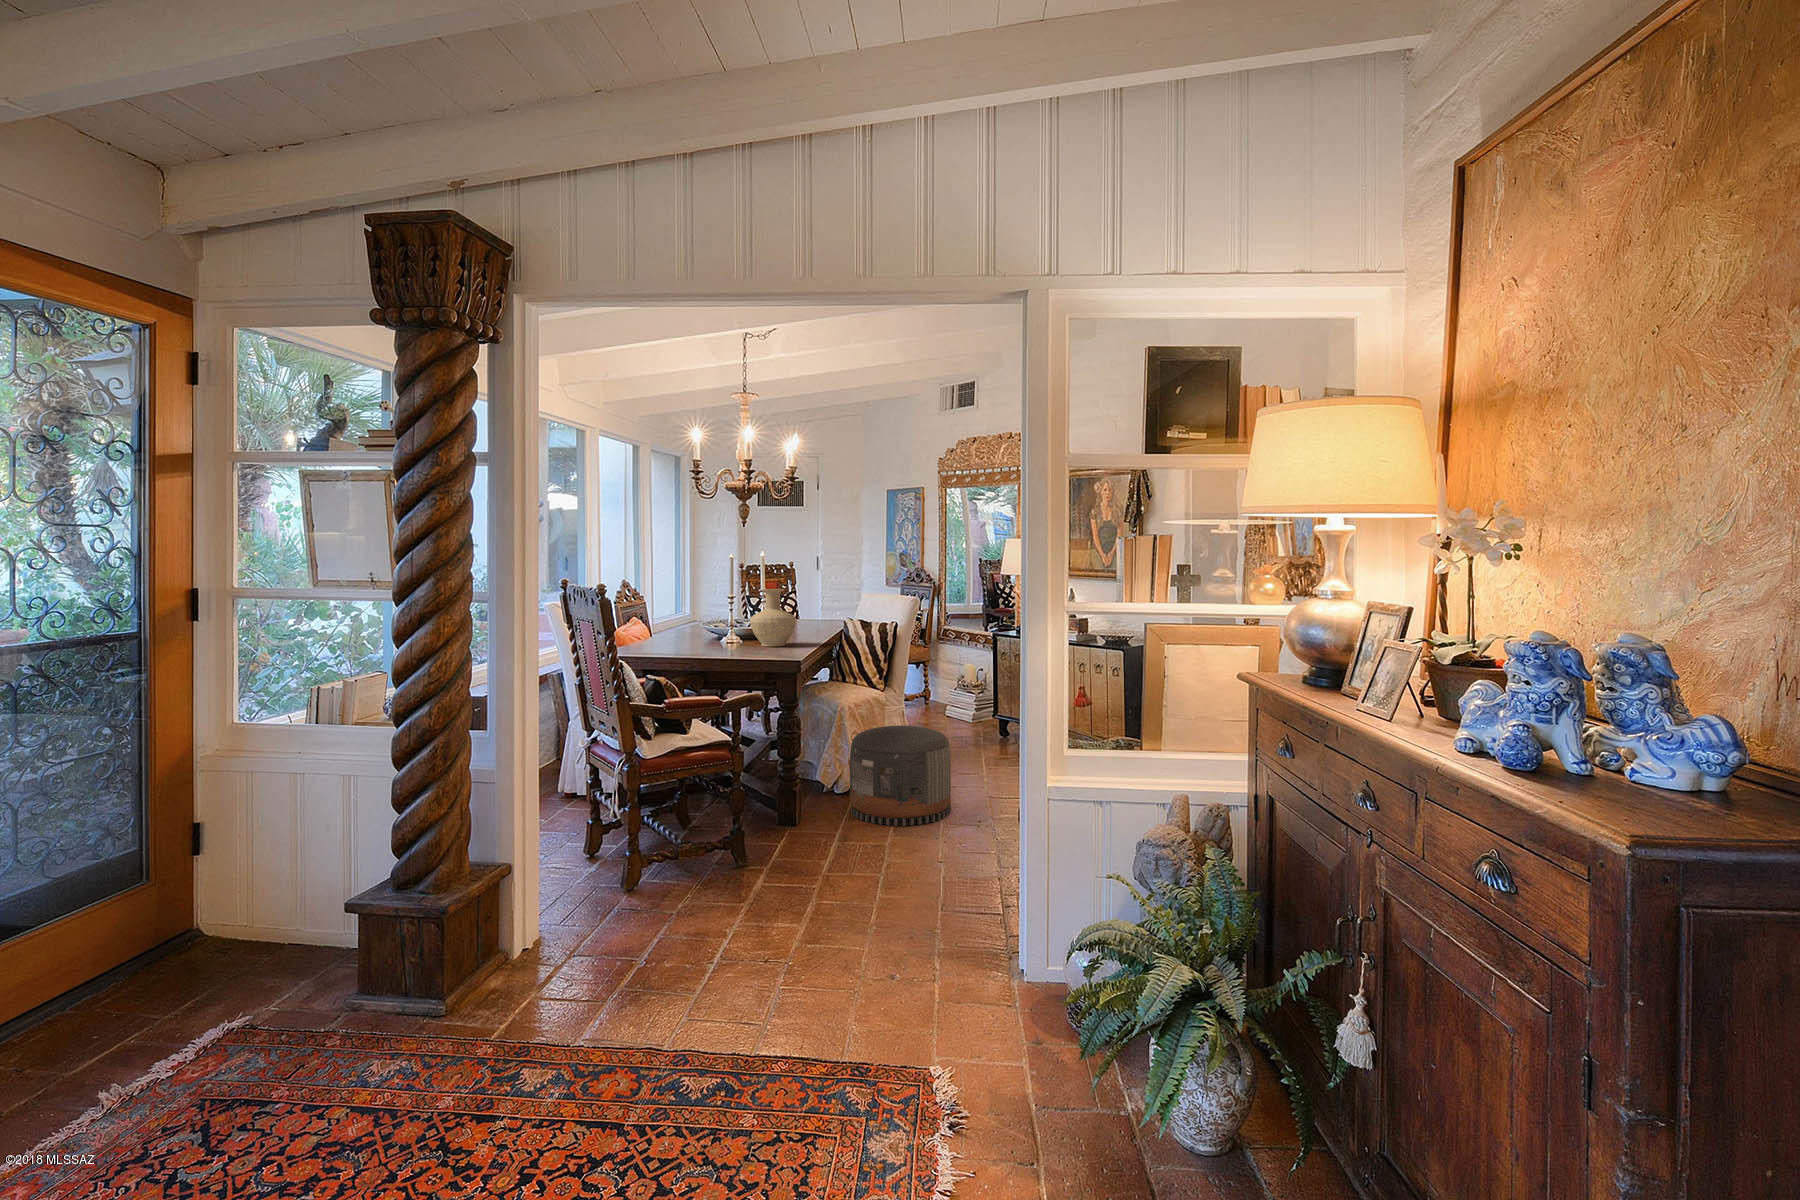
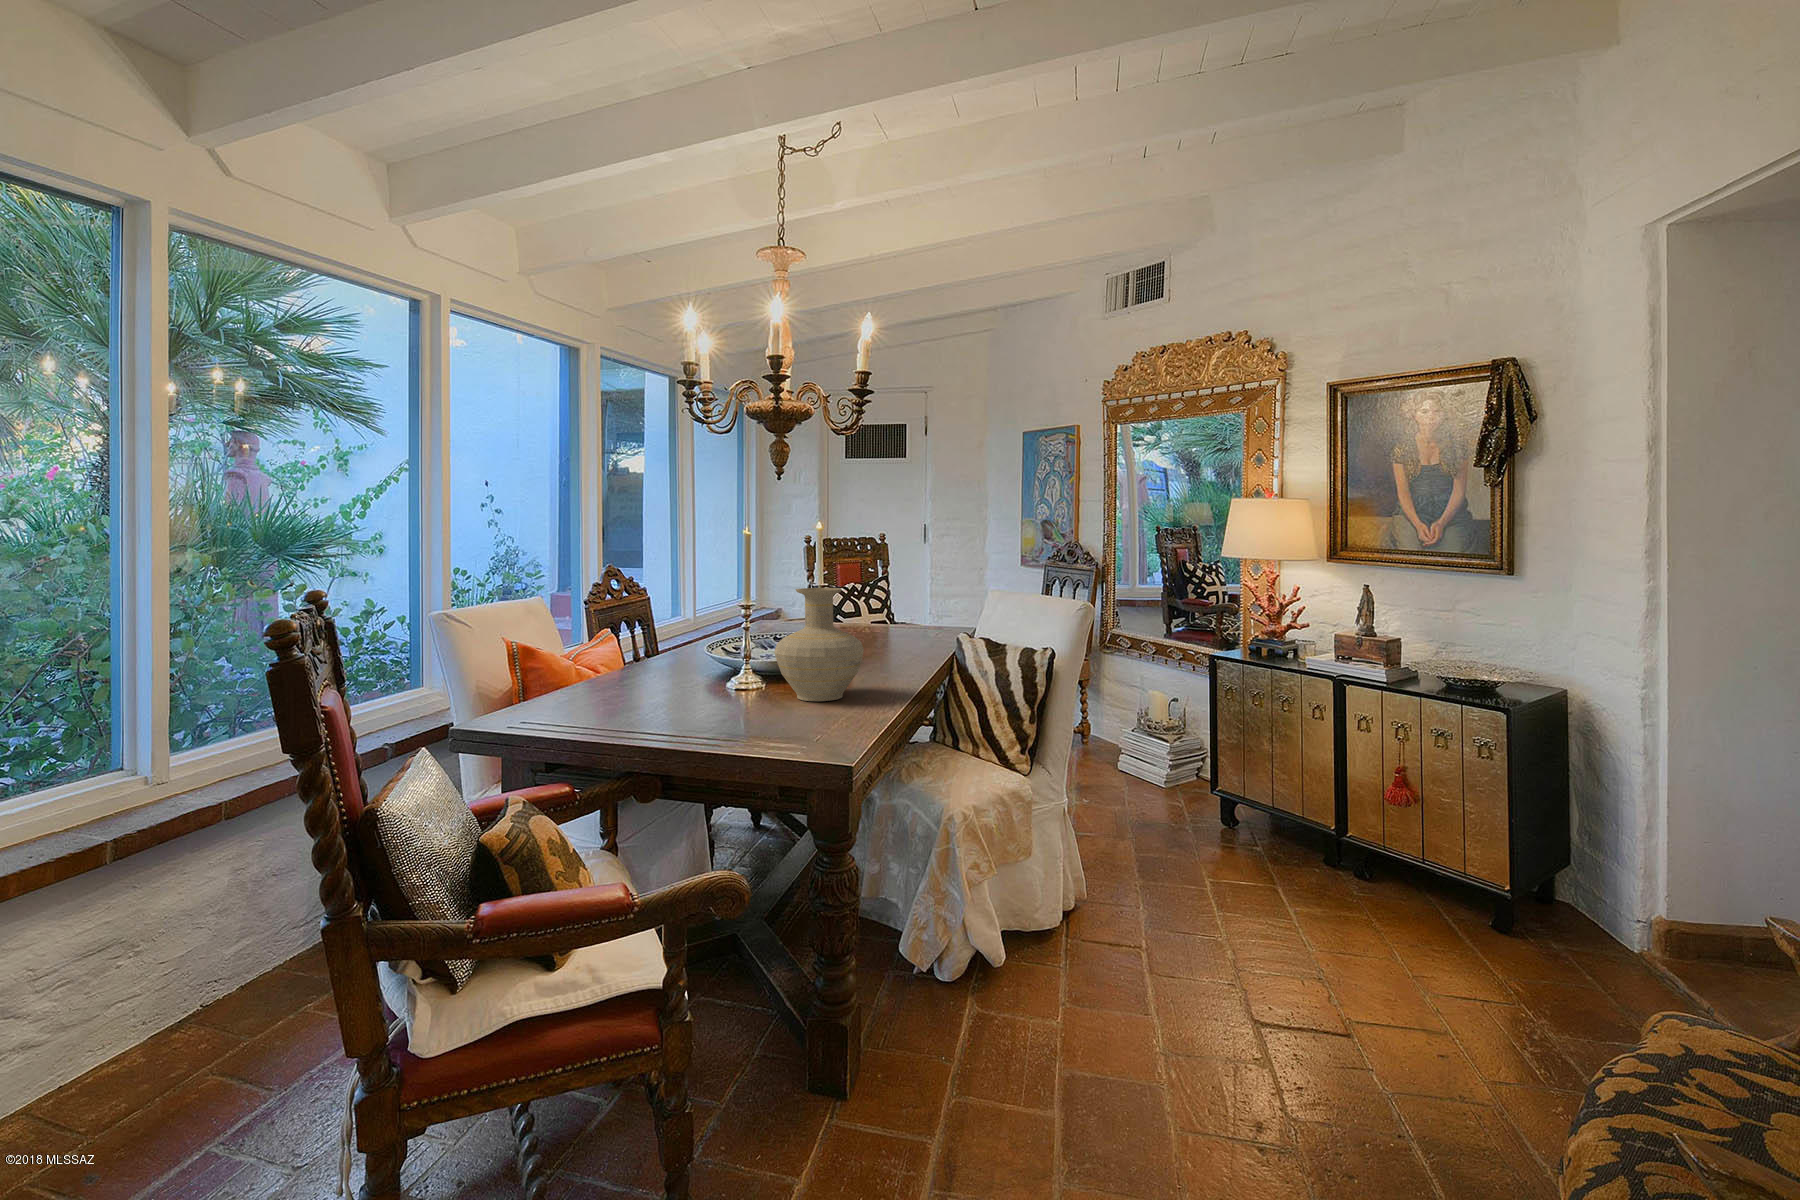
pouf: present [850,725,951,826] -> none [964,872,1187,1142]

